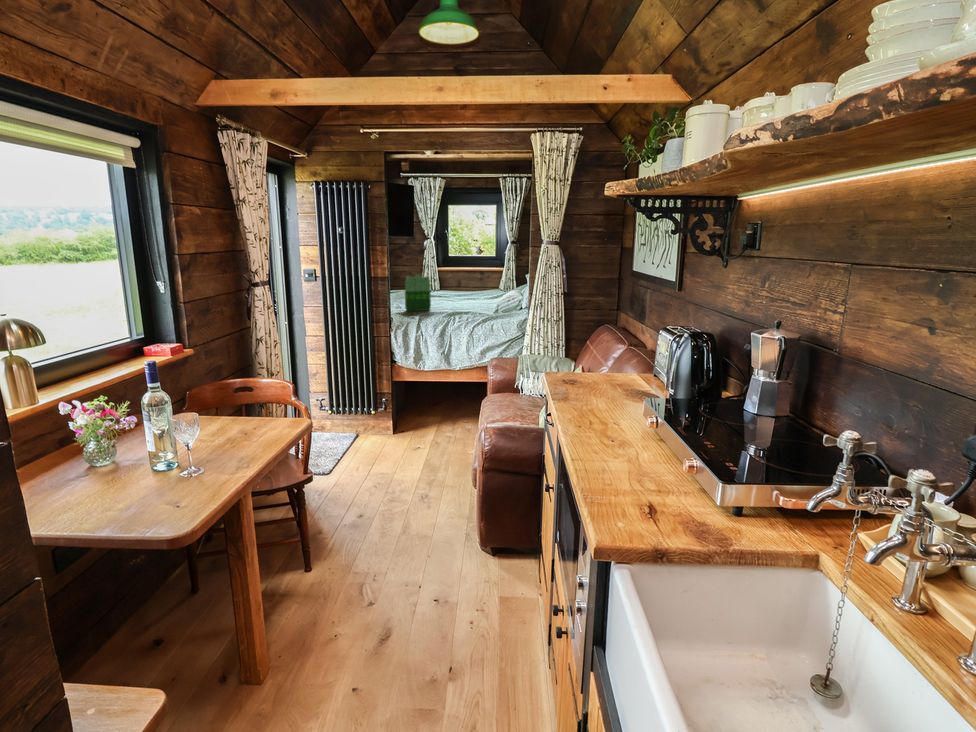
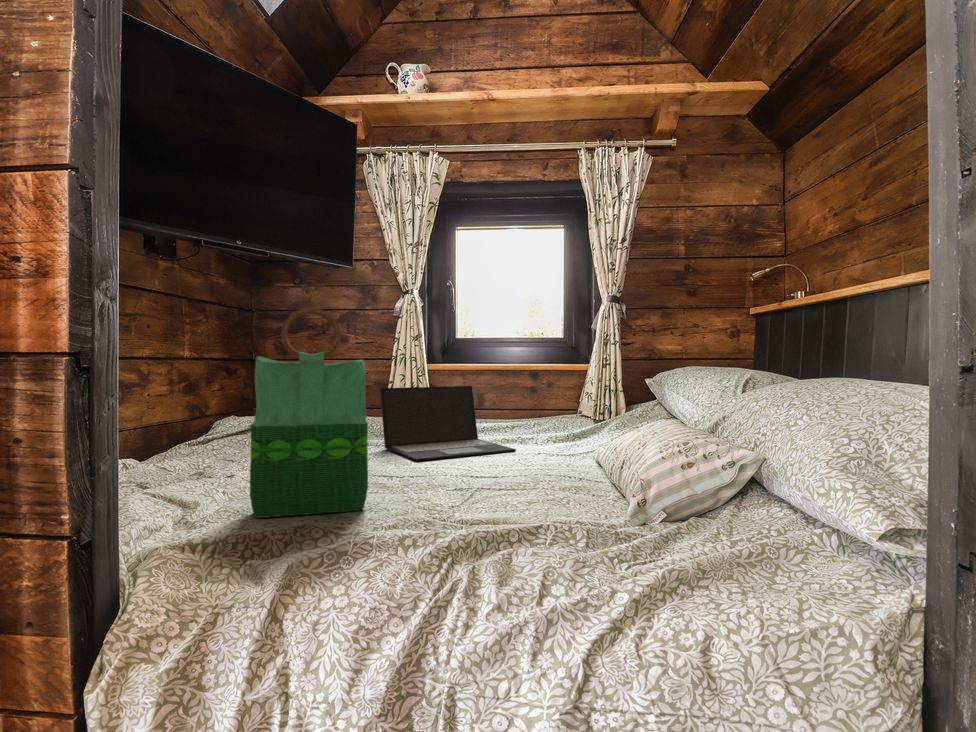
laptop: none [425,279,469,303] -> present [380,386,516,461]

